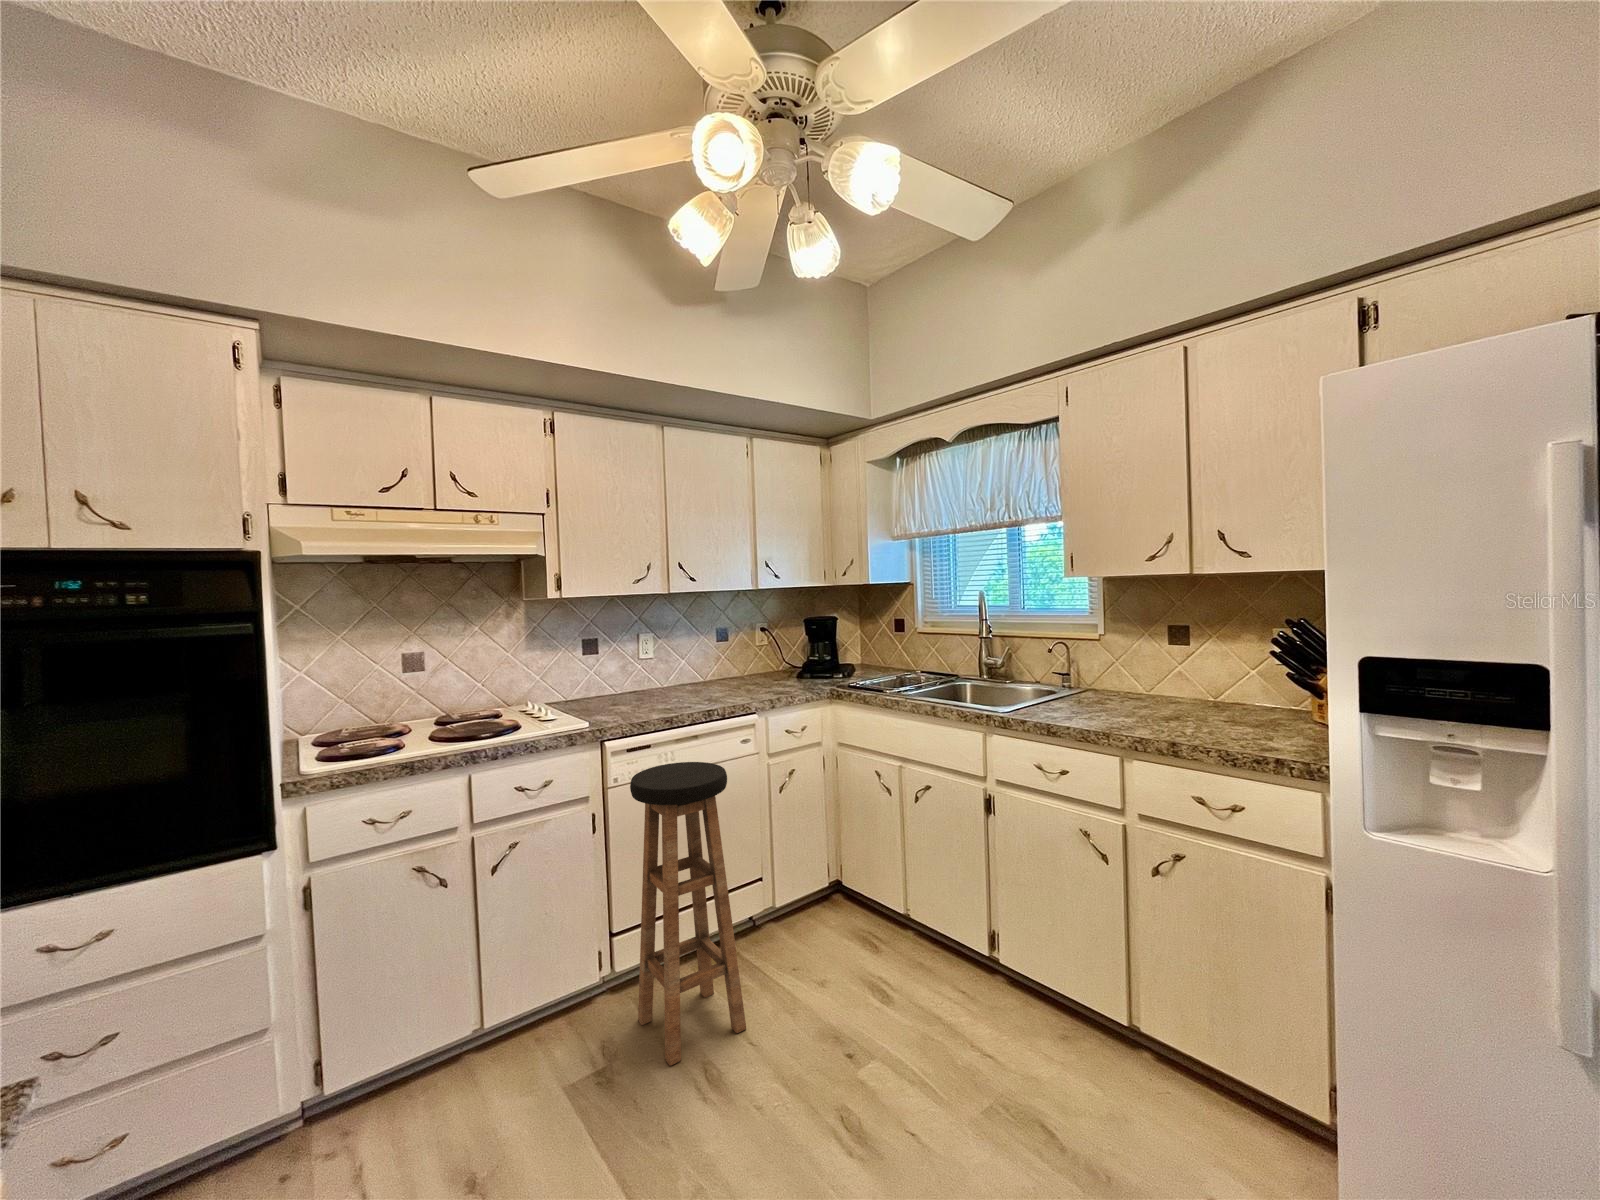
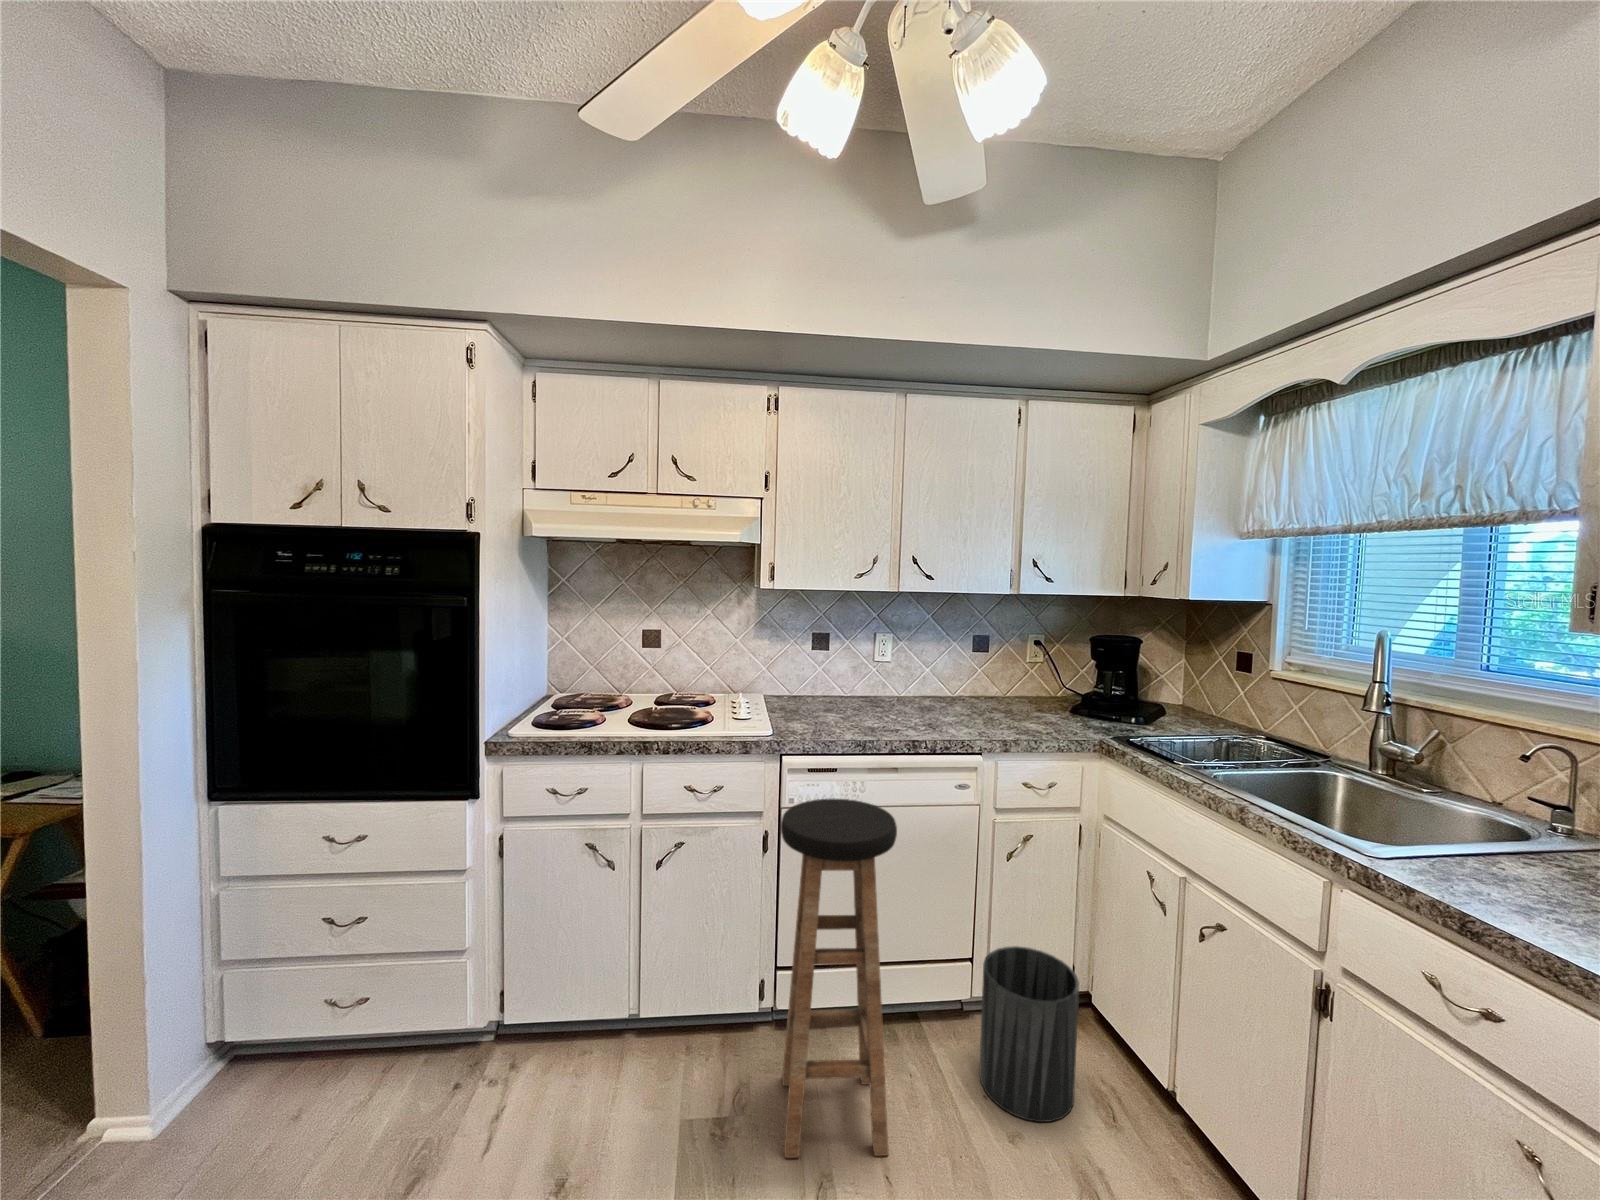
trash can: none [780,851,852,970] -> present [979,946,1079,1122]

